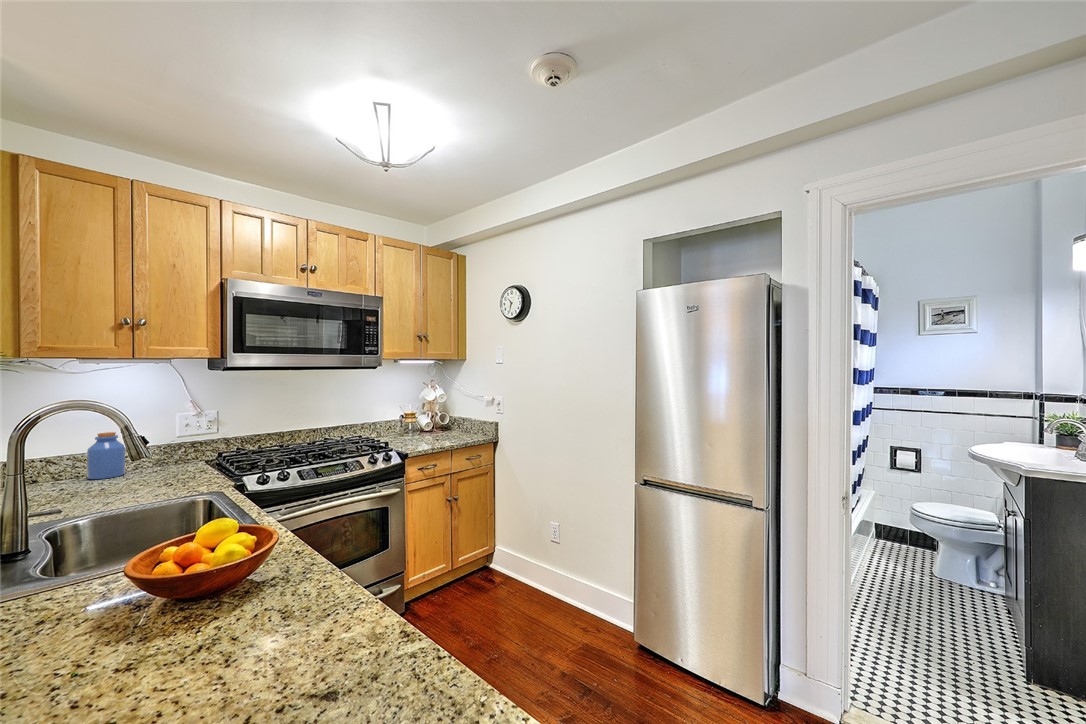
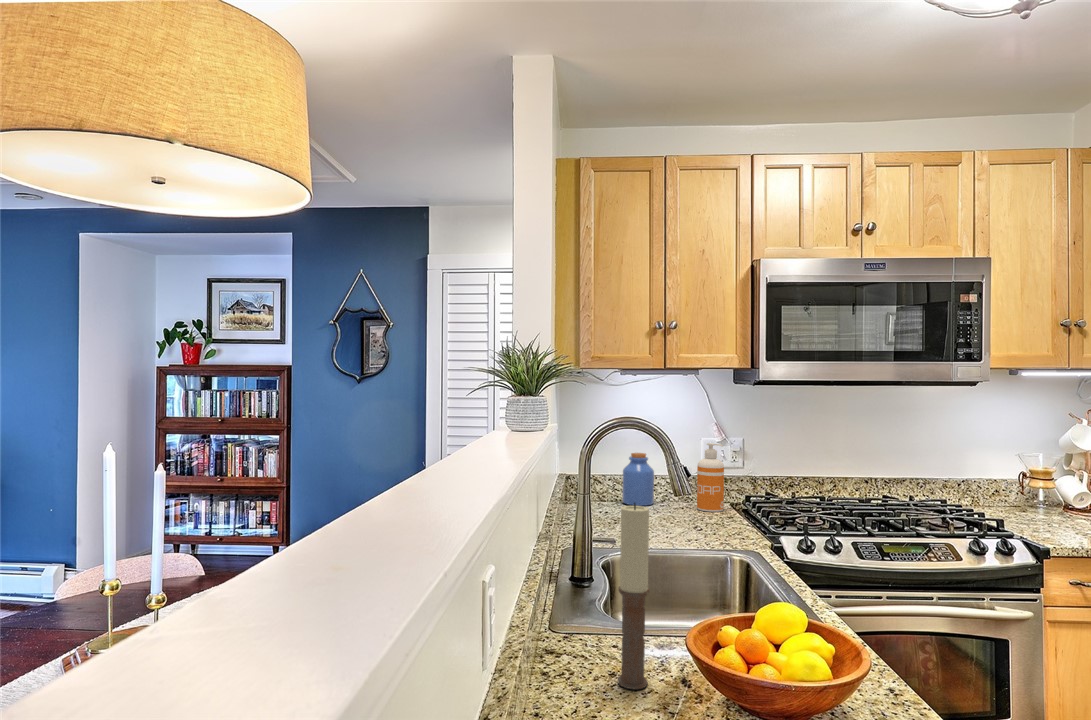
soap dispenser: none [171,417,197,471] -> present [697,443,724,512]
candle: none [53,467,90,623] -> present [618,503,650,689]

